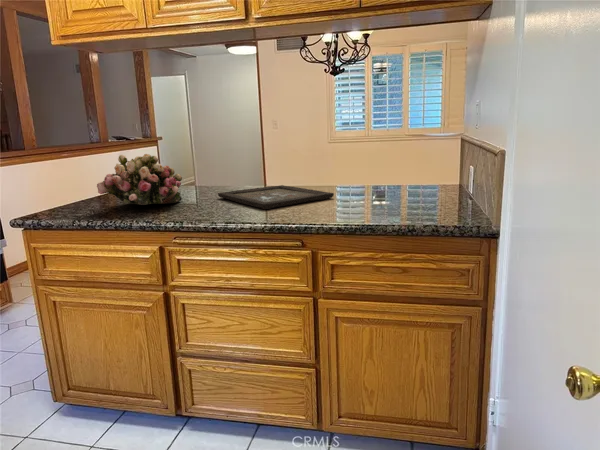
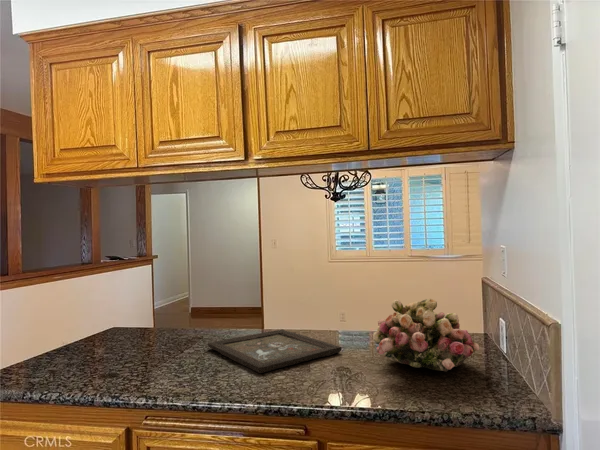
flower arrangement: present [97,154,182,205] -> present [373,299,479,372]

